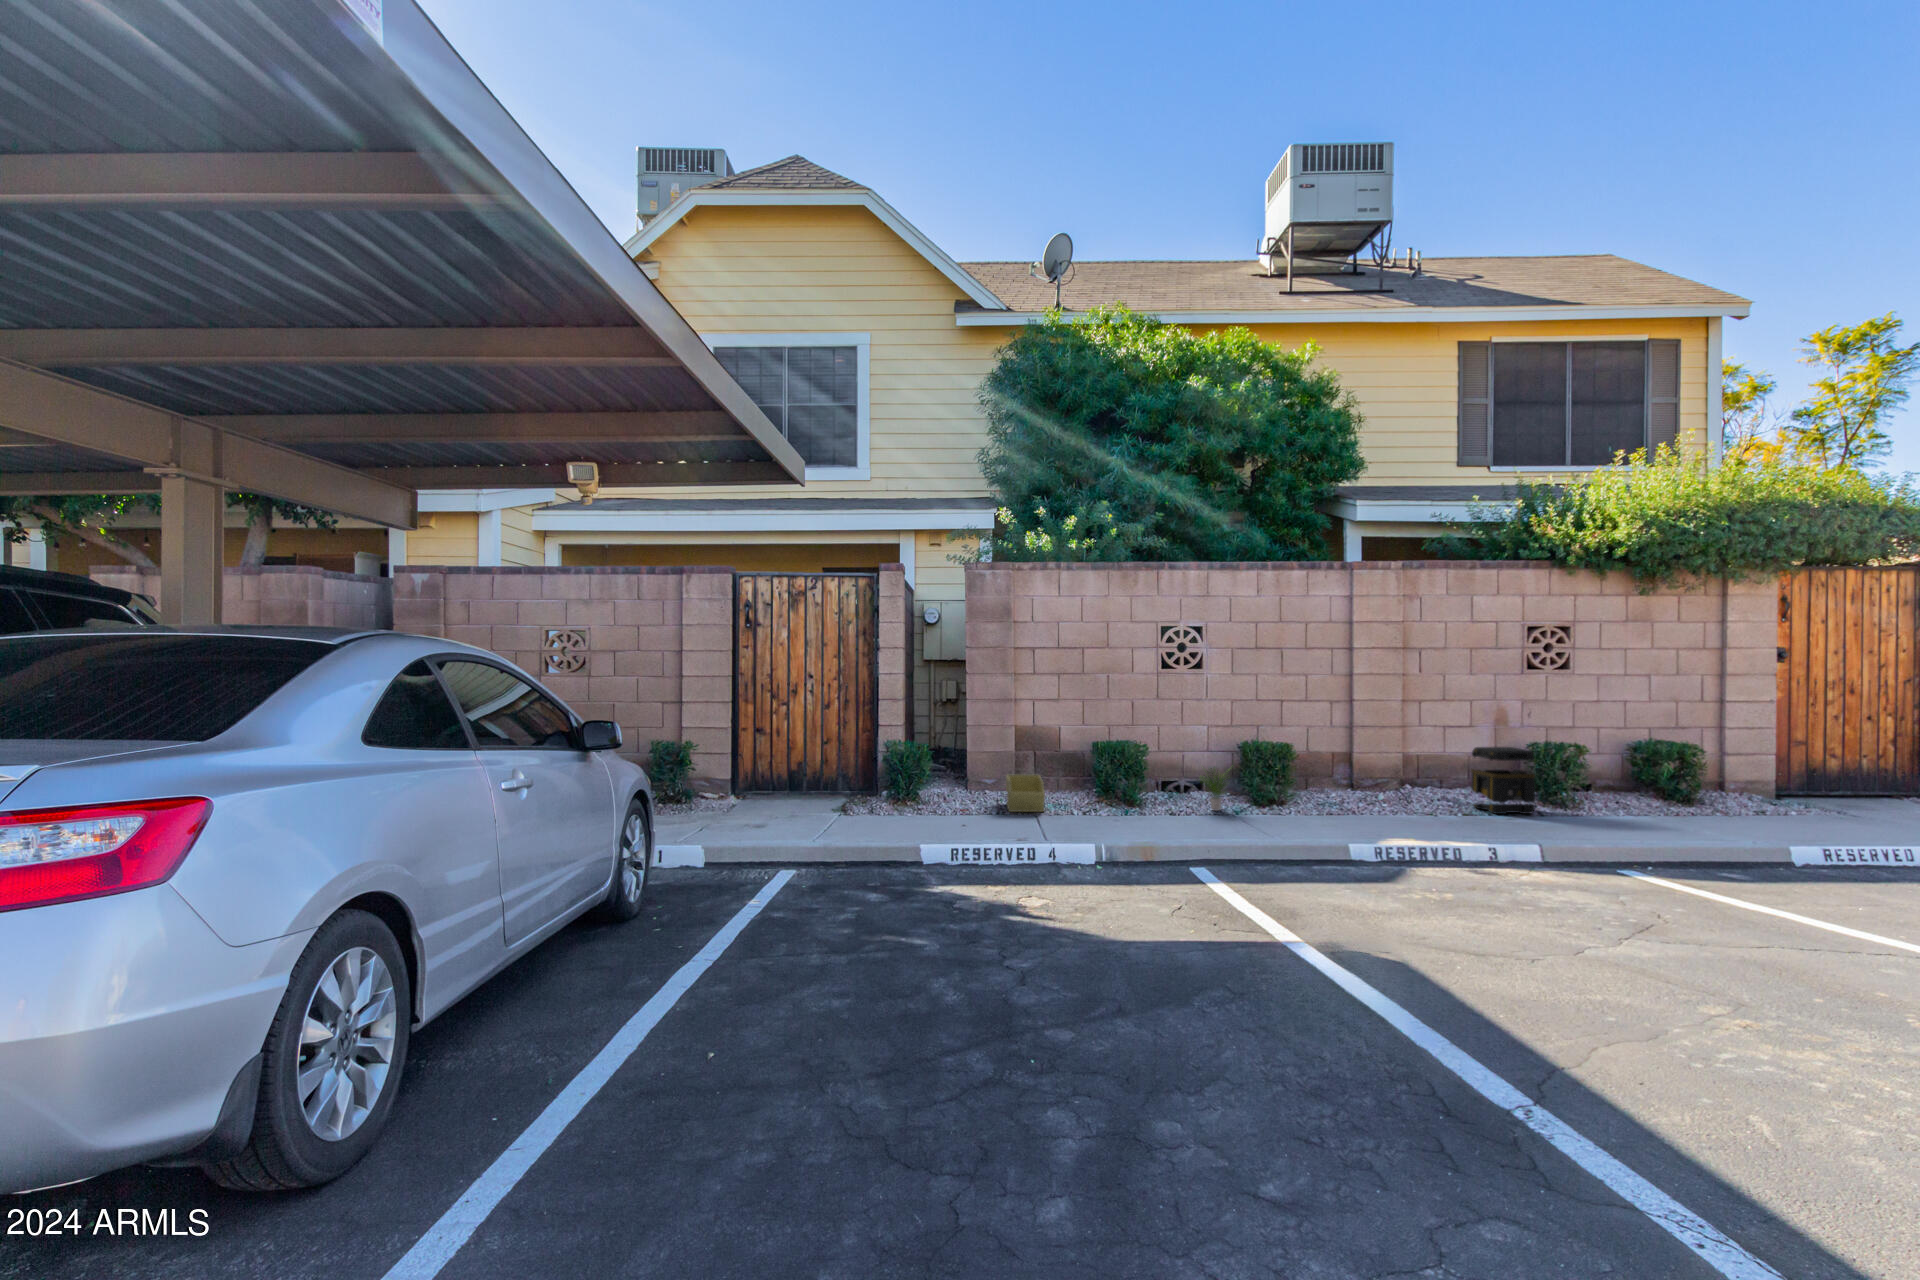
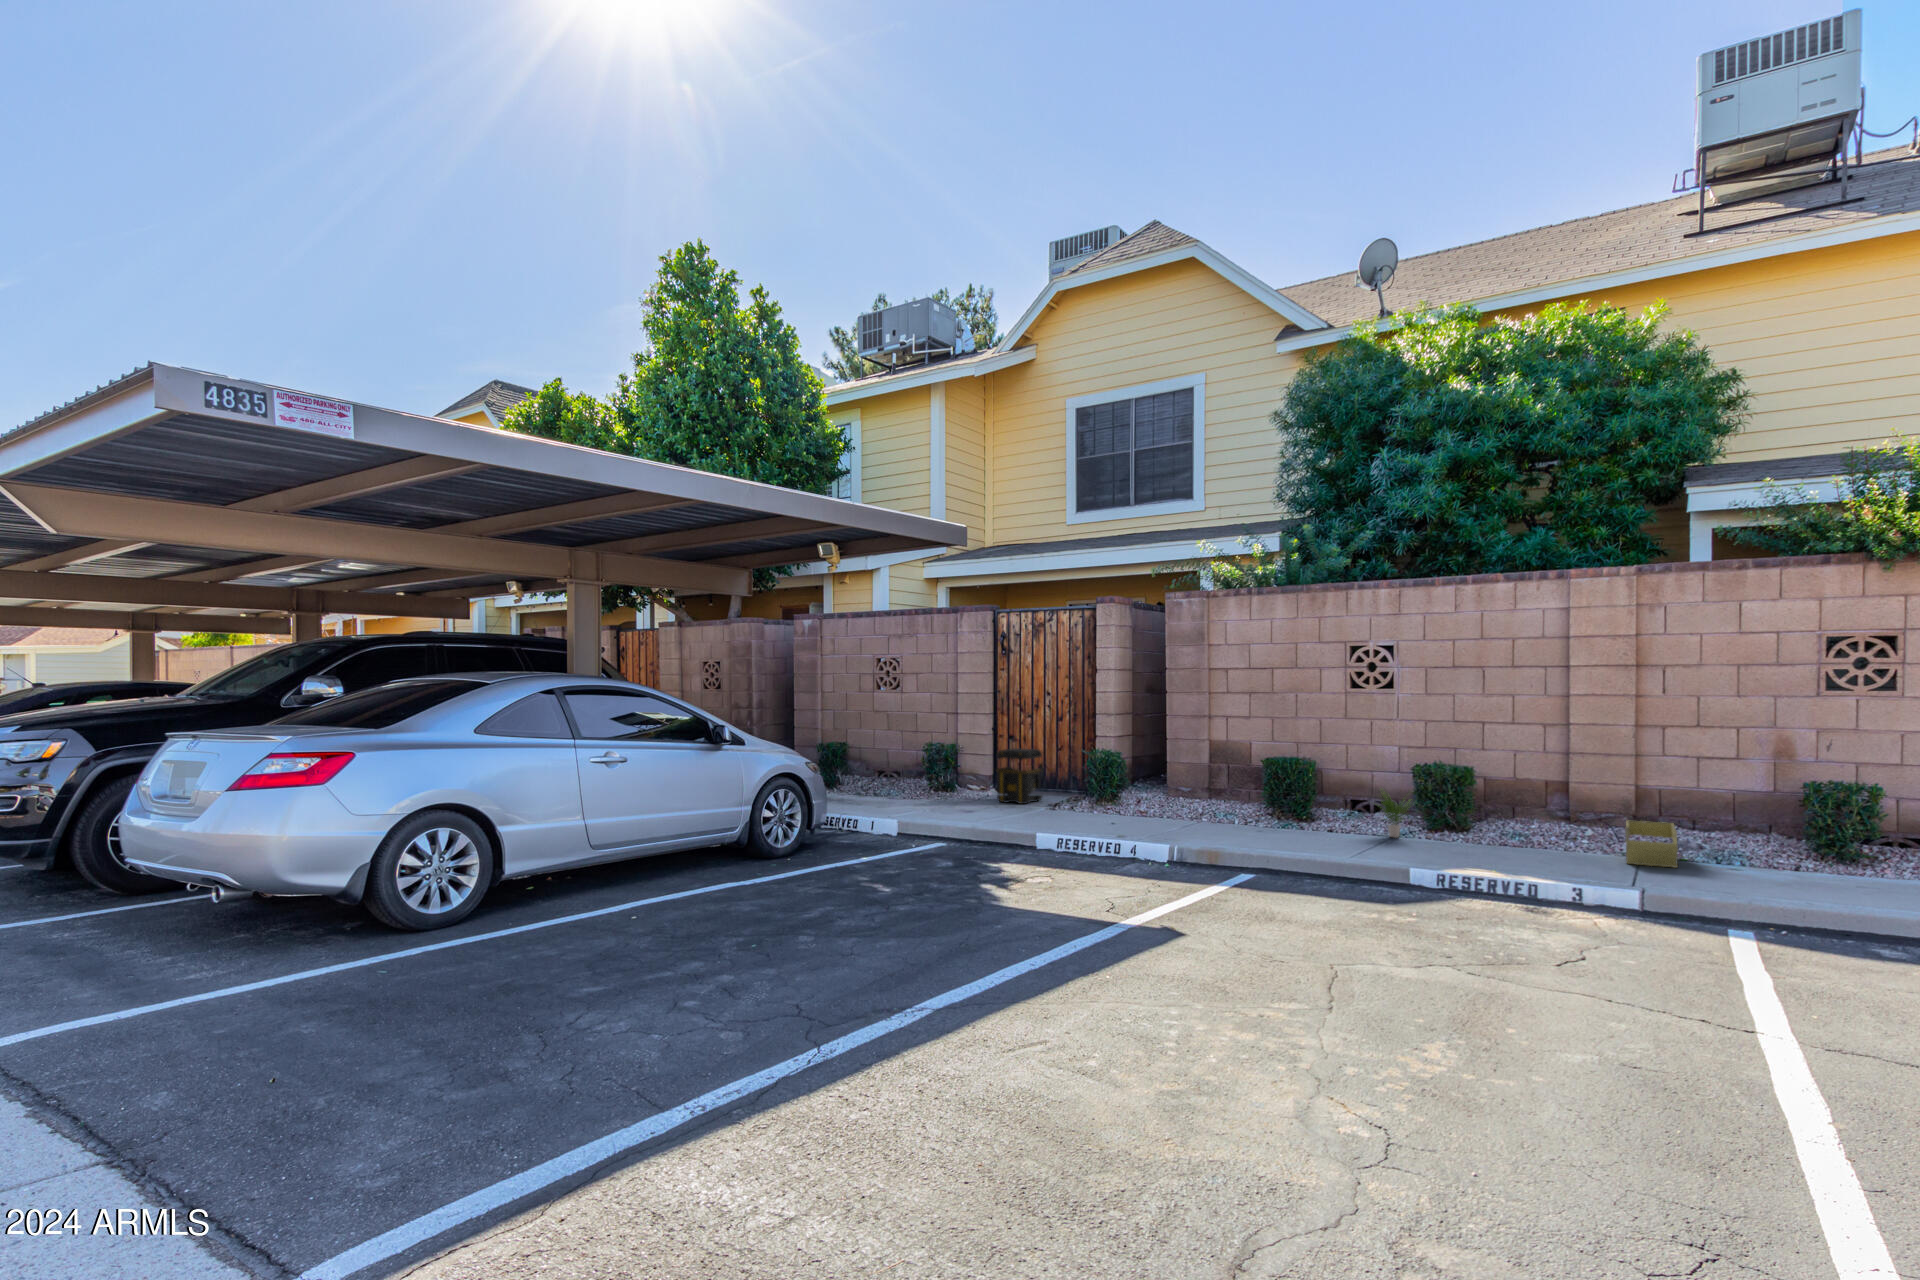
toolbox: present [1471,747,1535,814] -> present [996,748,1043,804]
storage bin: present [1006,775,1045,812] -> present [1625,821,1678,868]

